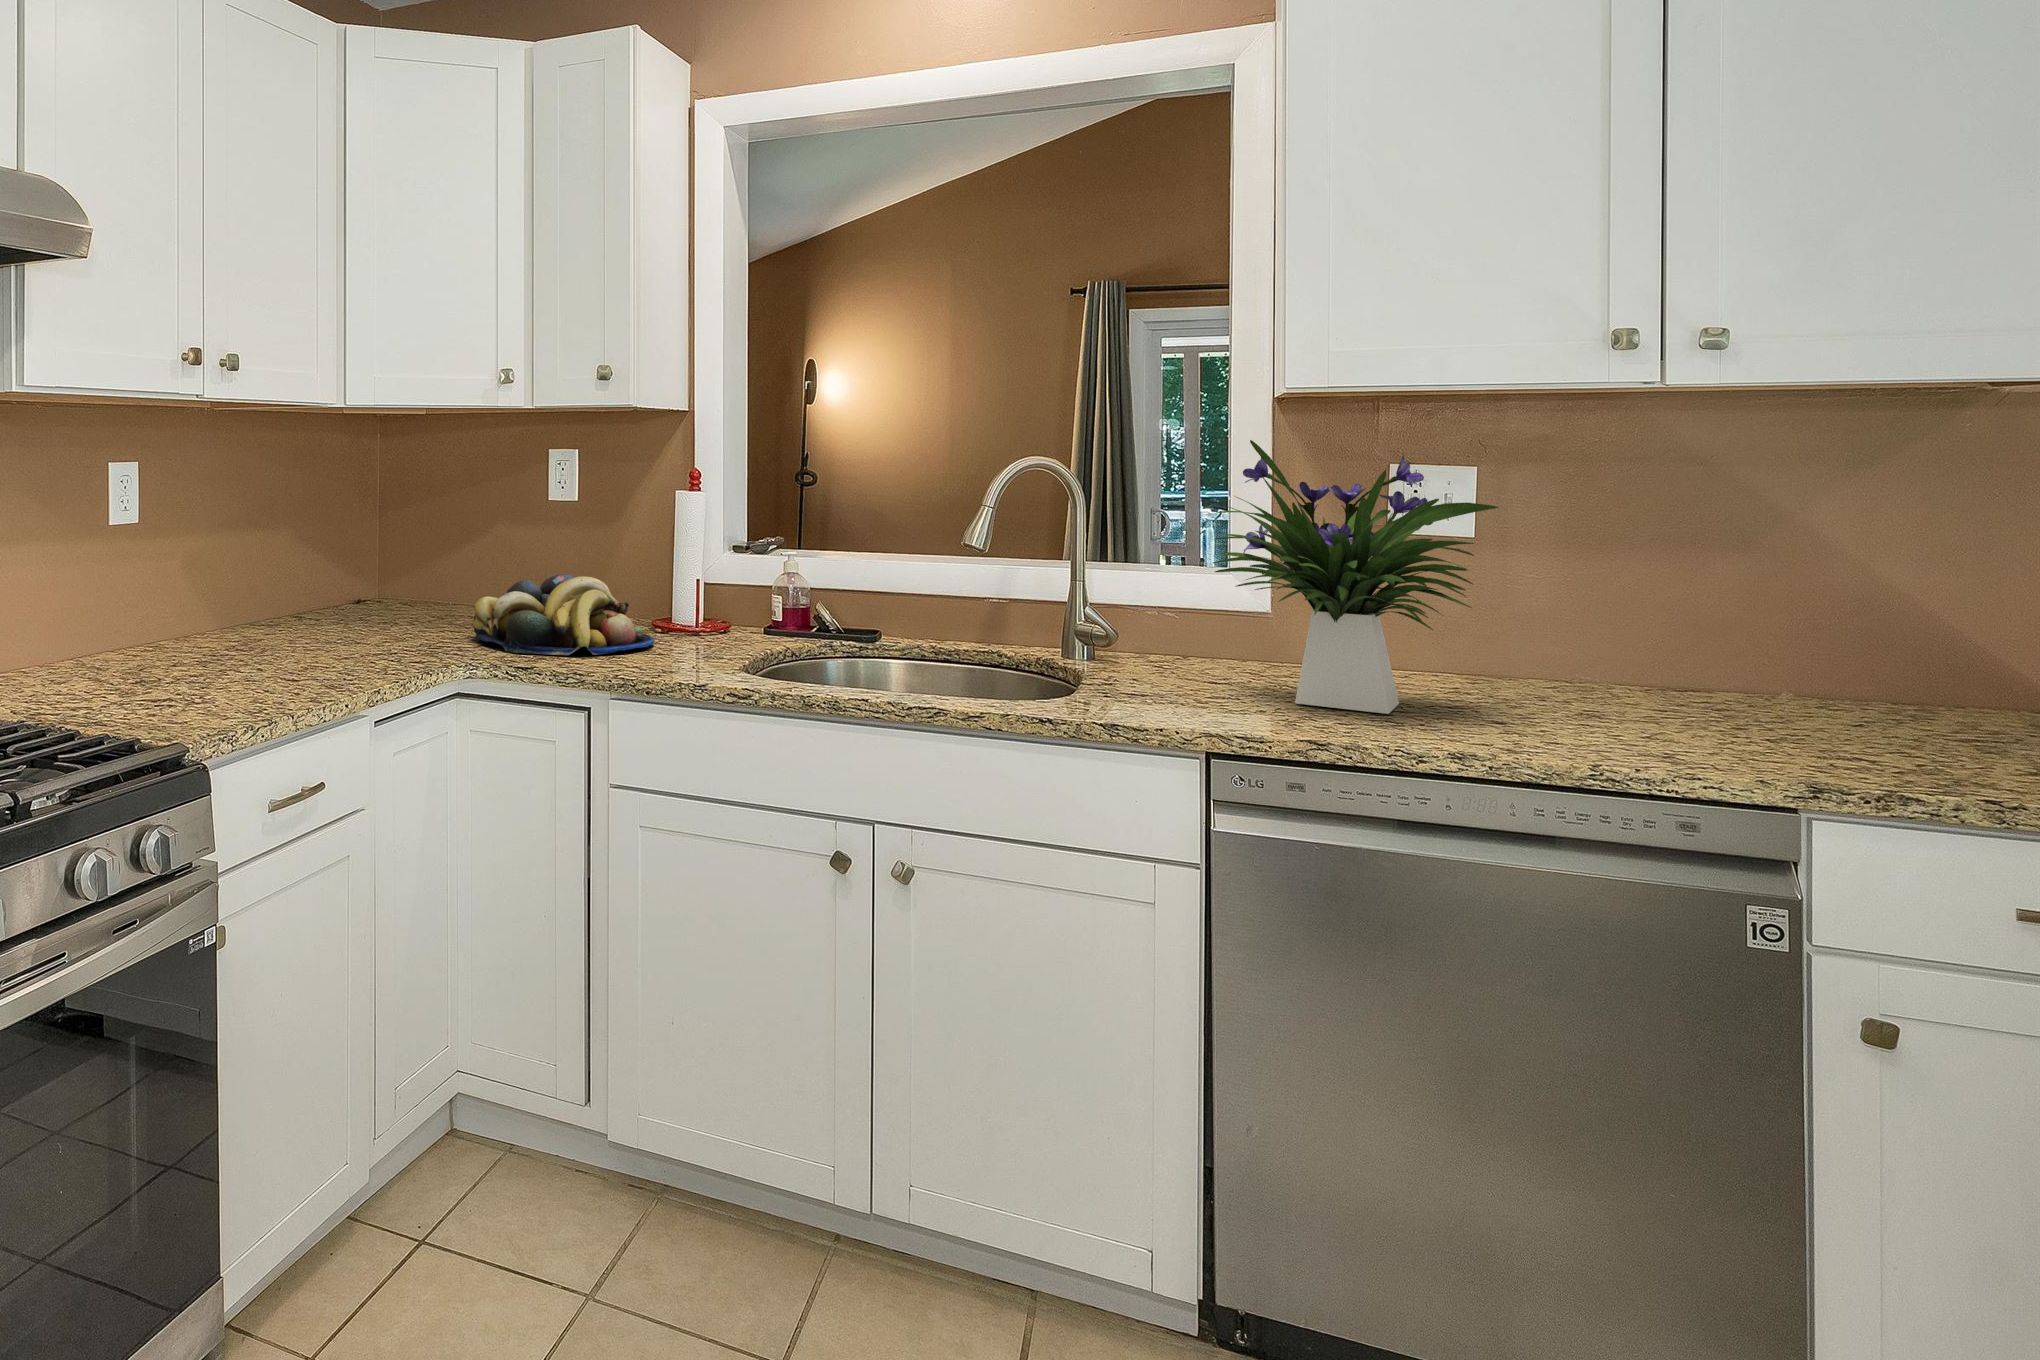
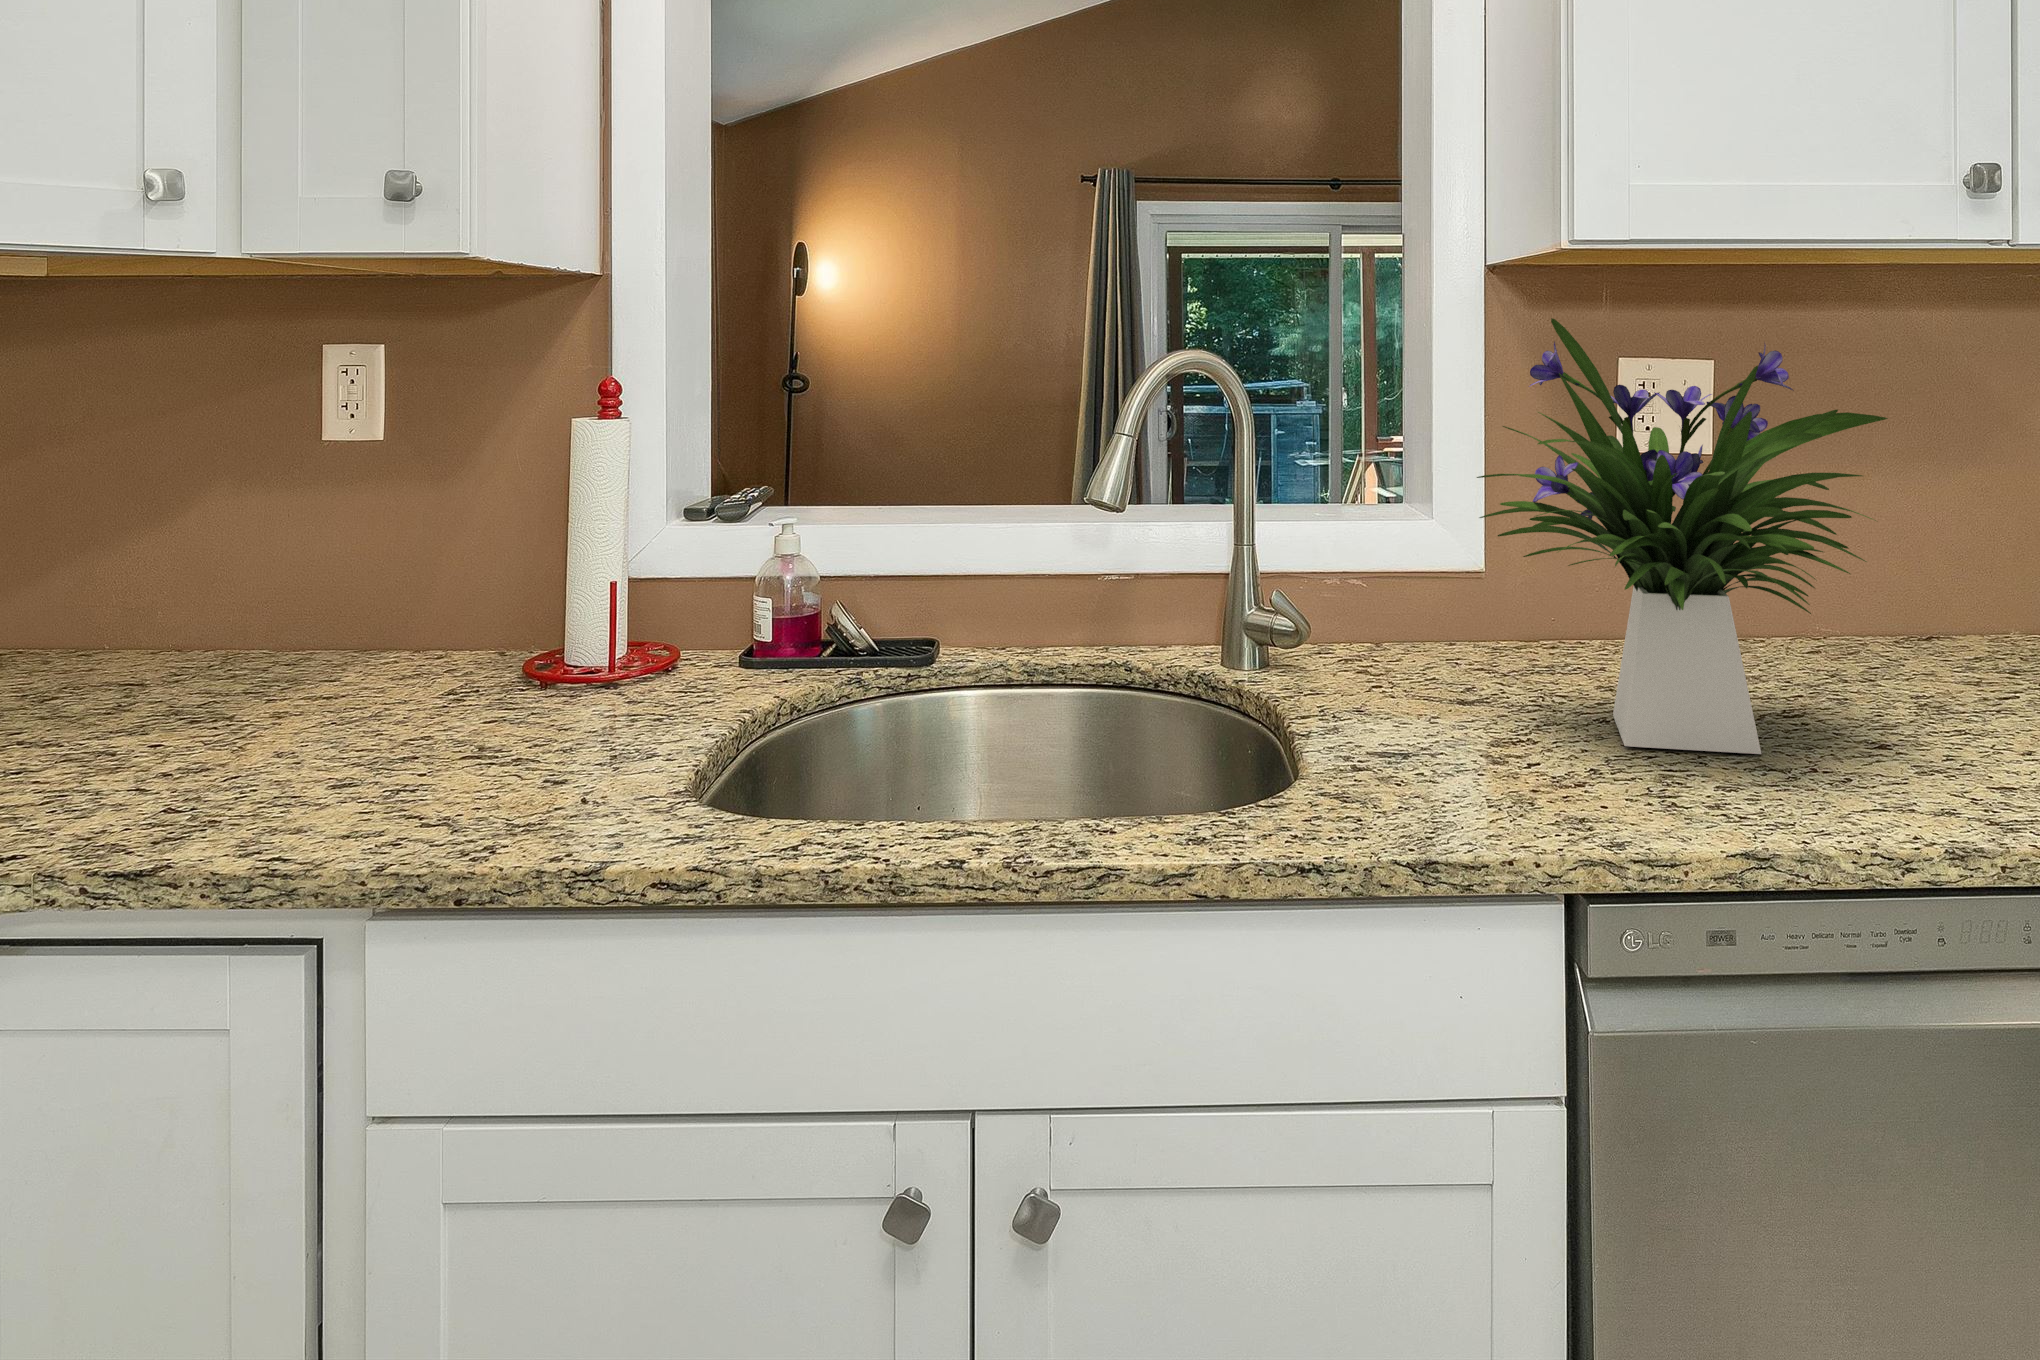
fruit bowl: present [472,574,654,655] -> none [79,598,519,810]

